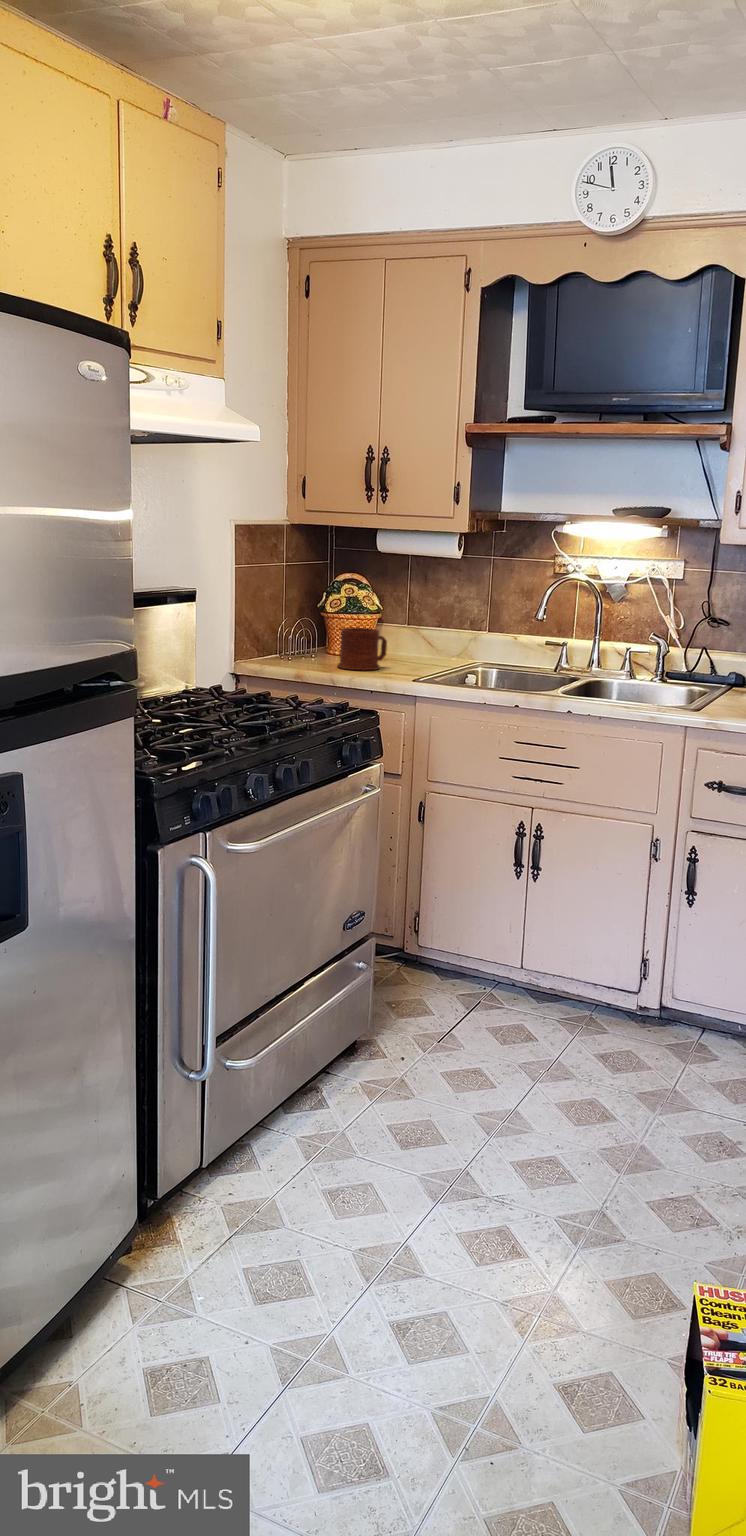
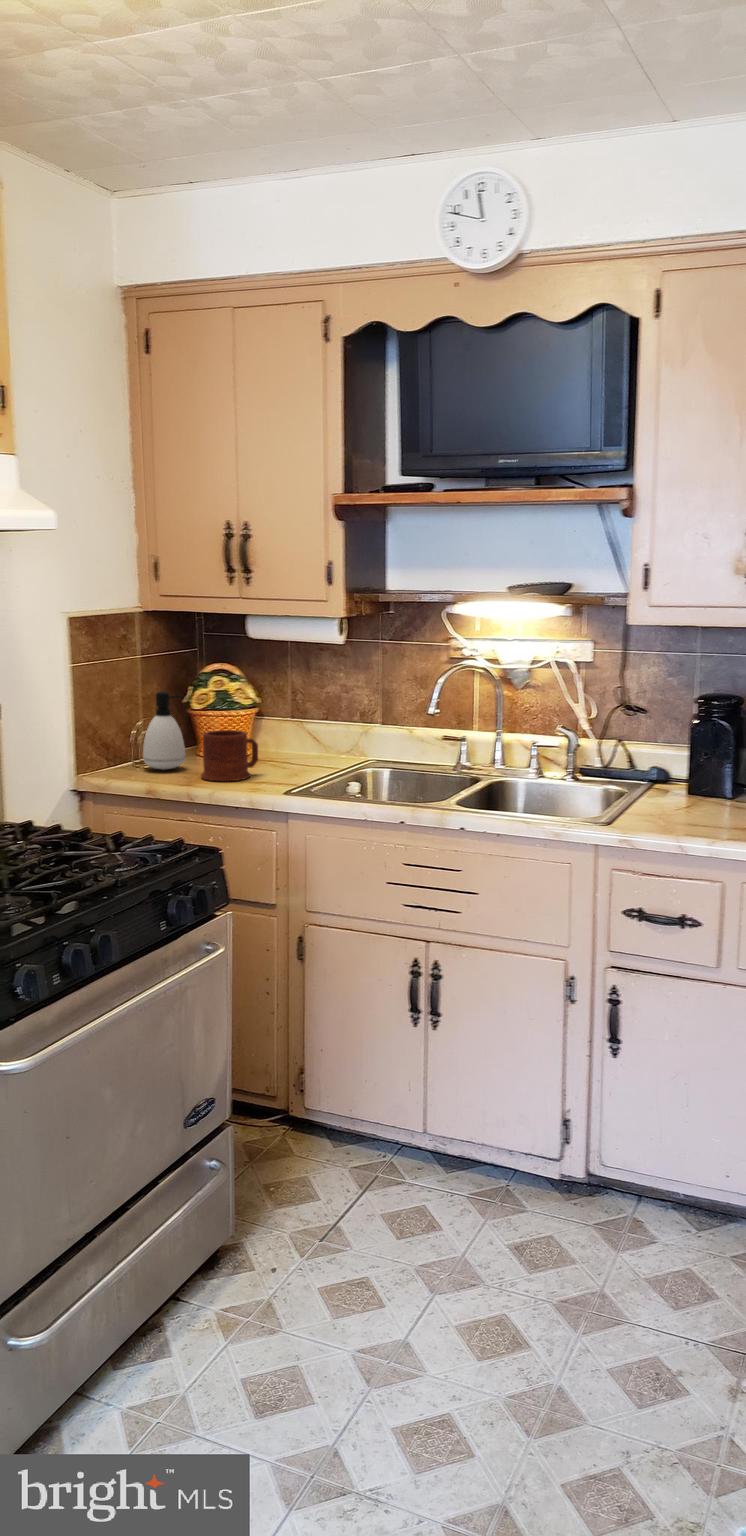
soap dispenser: none [286,593,324,660] -> present [143,691,185,769]

